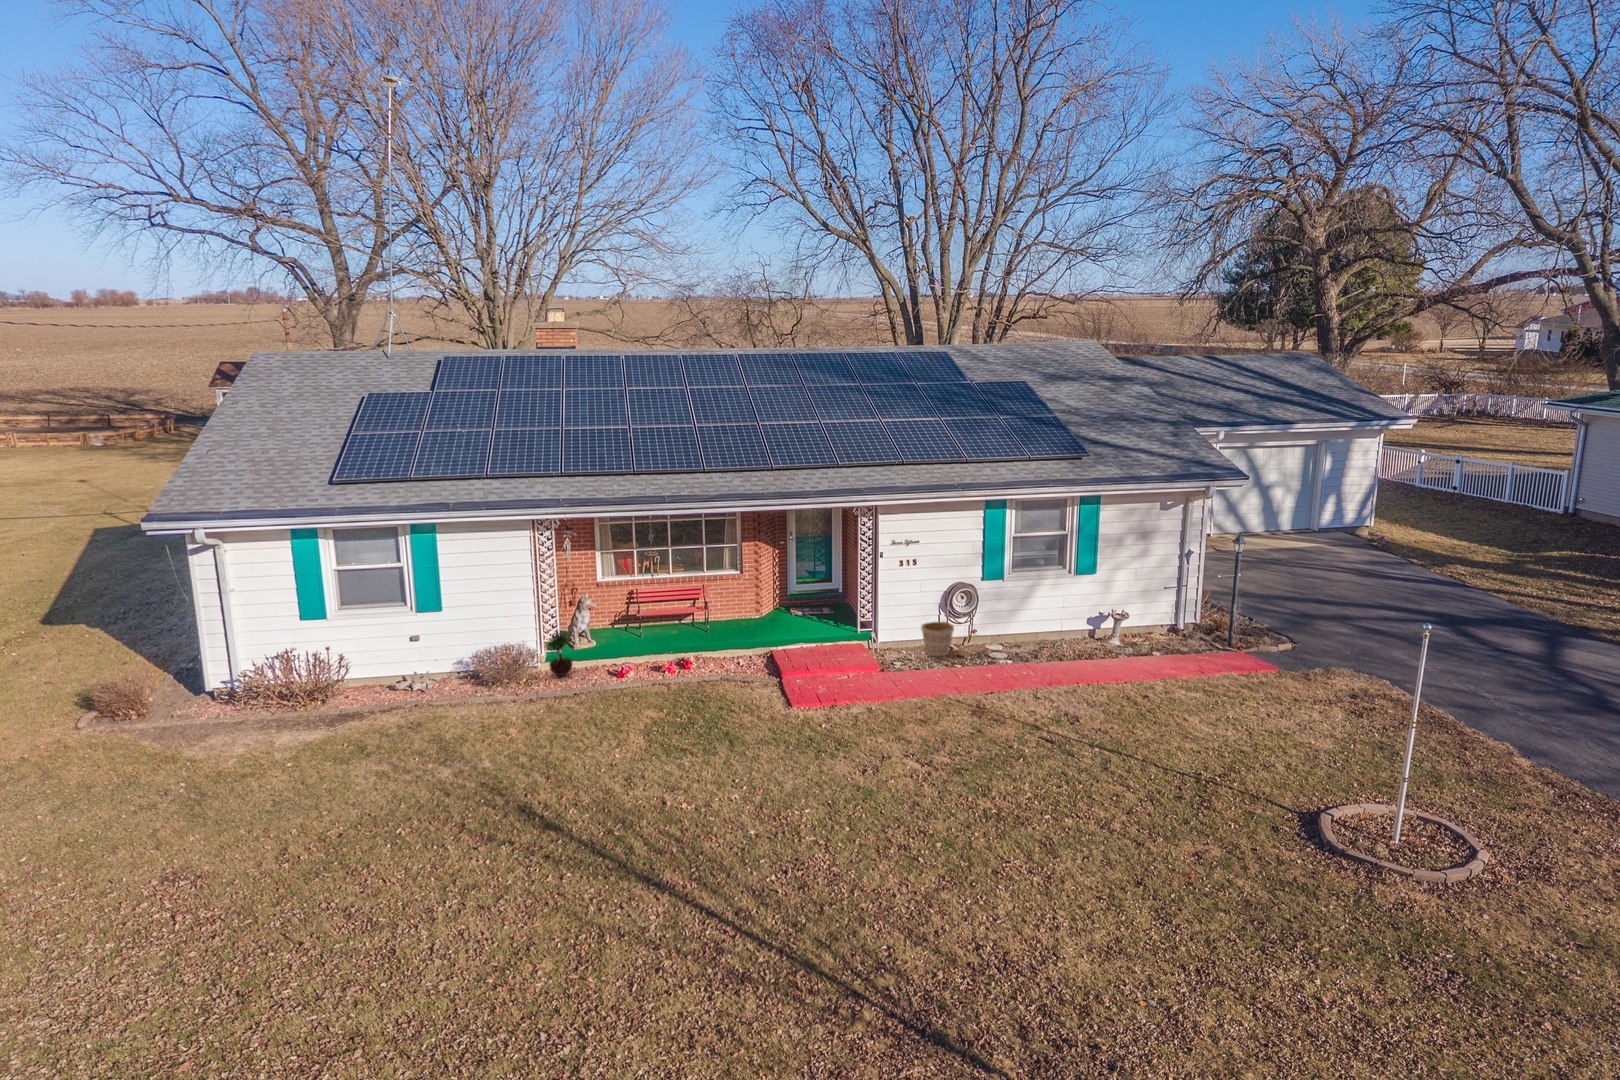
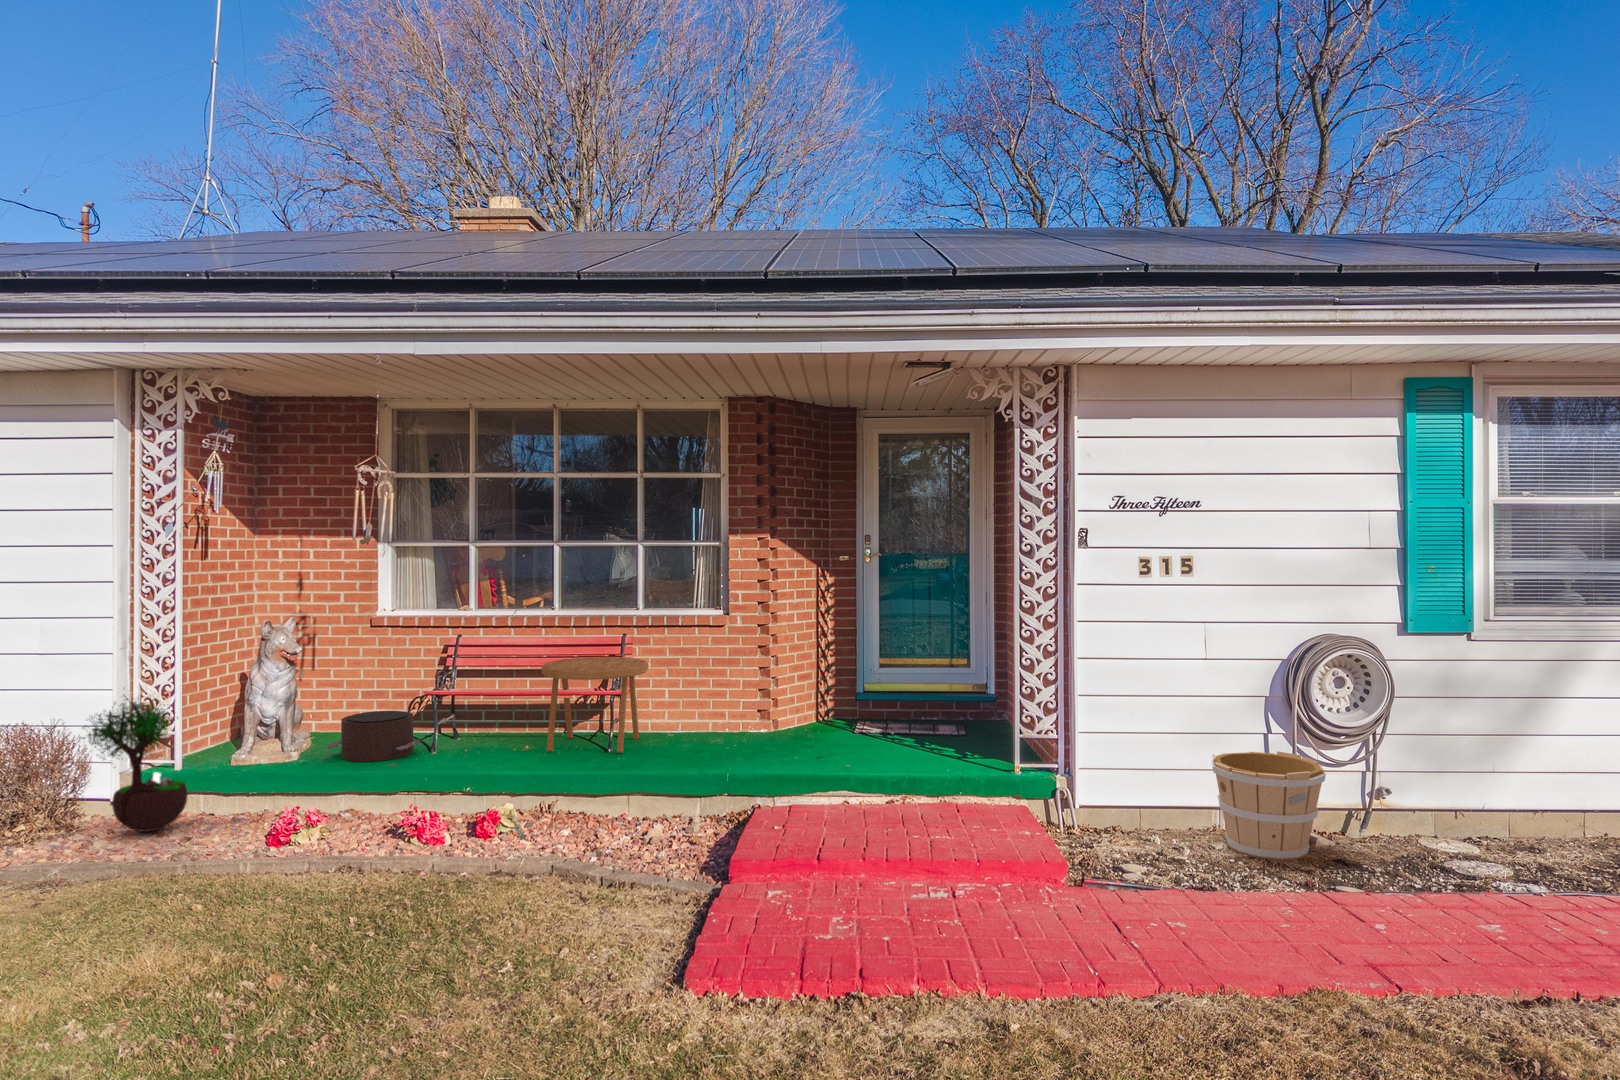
side table: none [679,595,719,635] -> present [541,657,648,753]
pouf: none [604,623,636,644] -> present [326,711,421,762]

